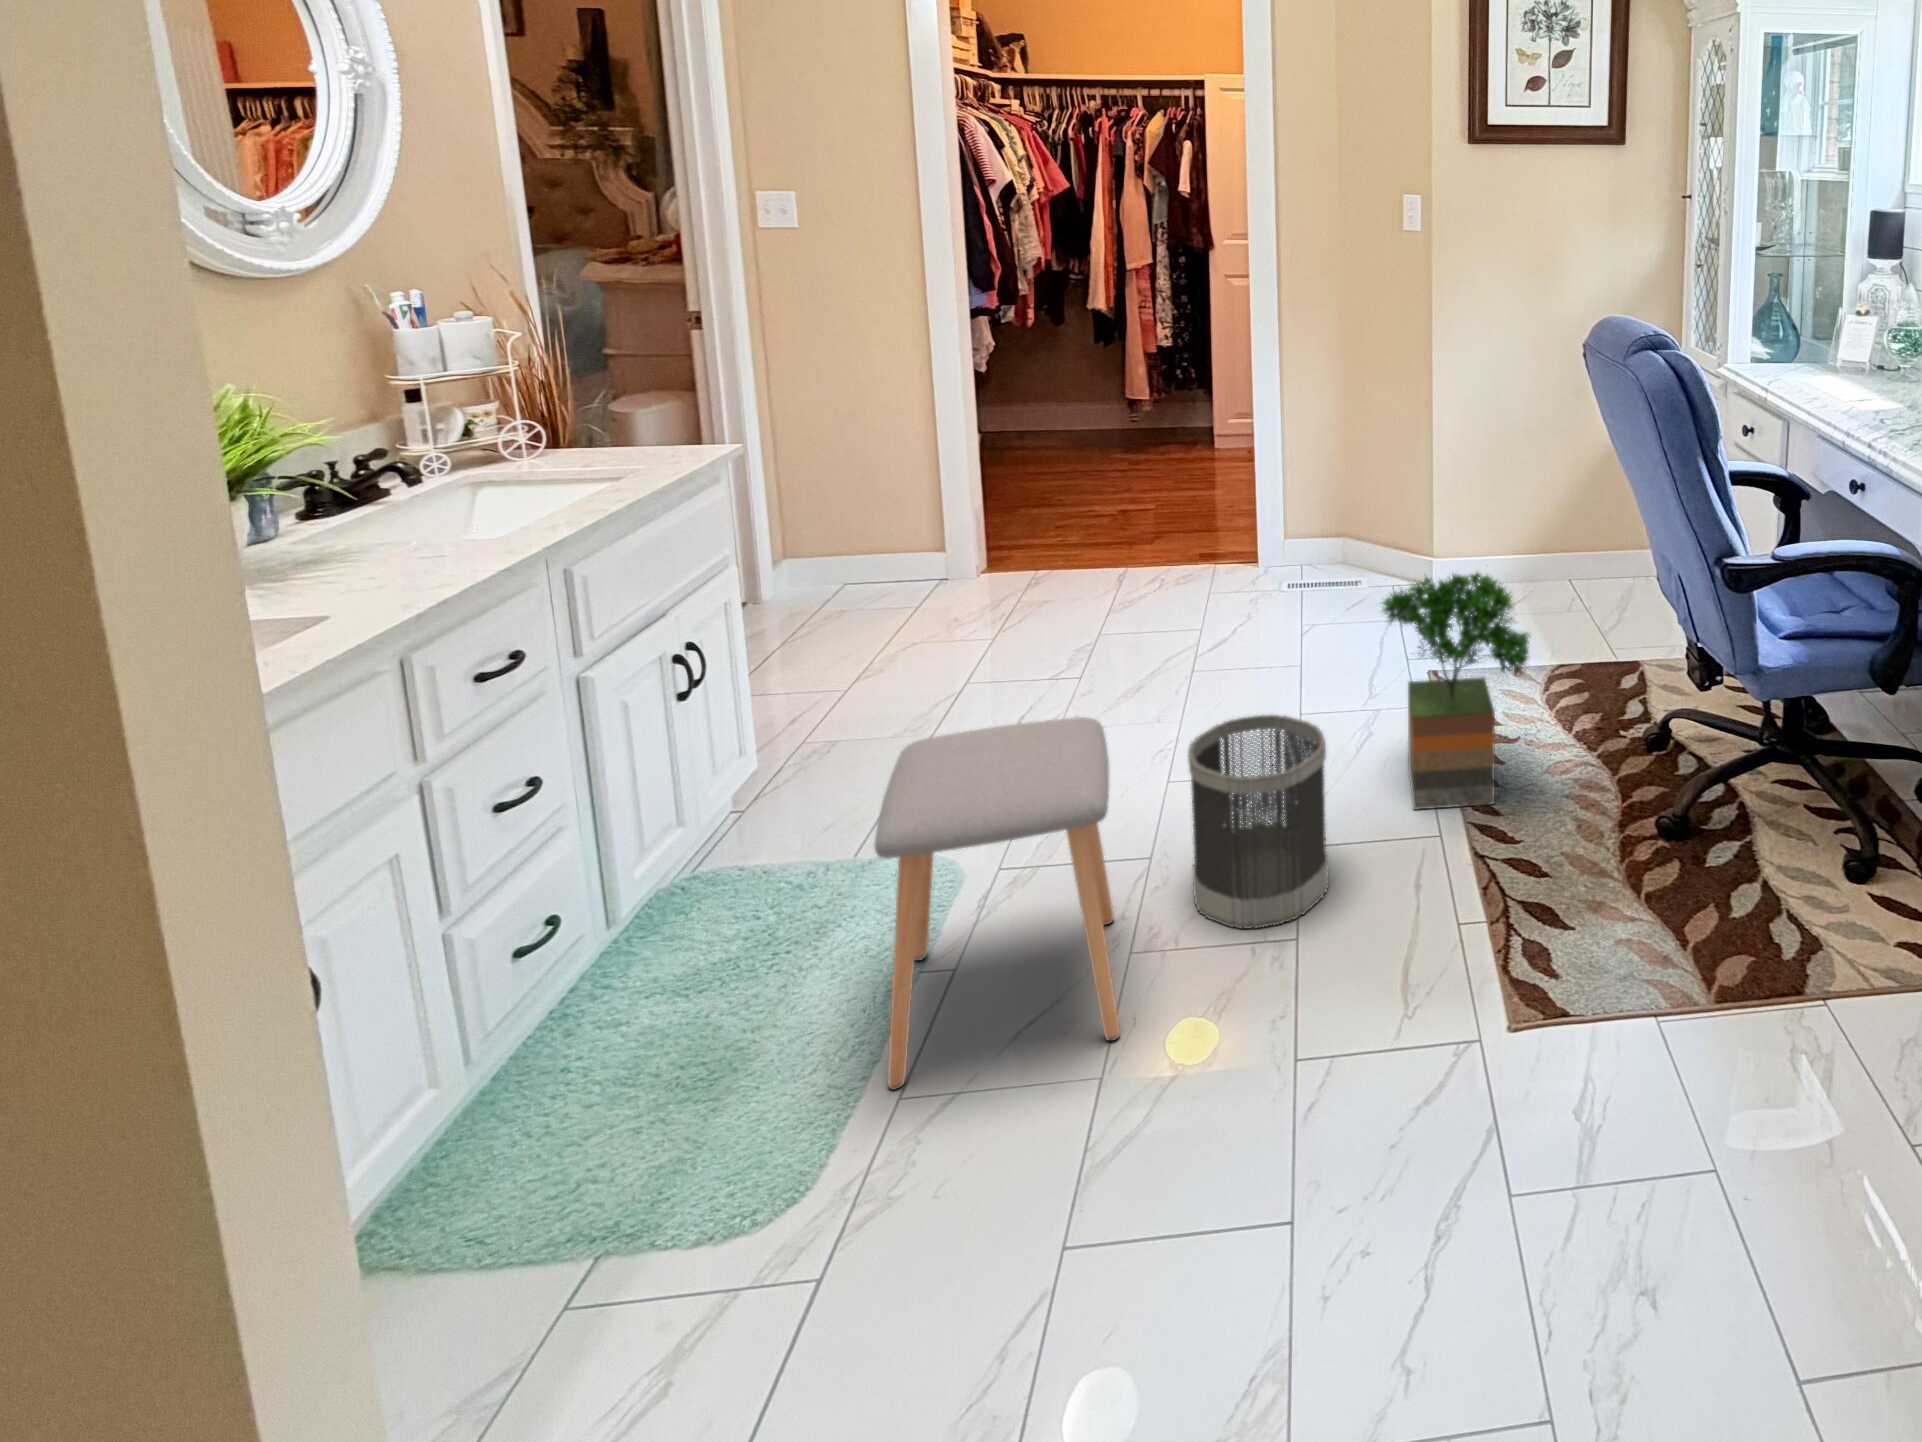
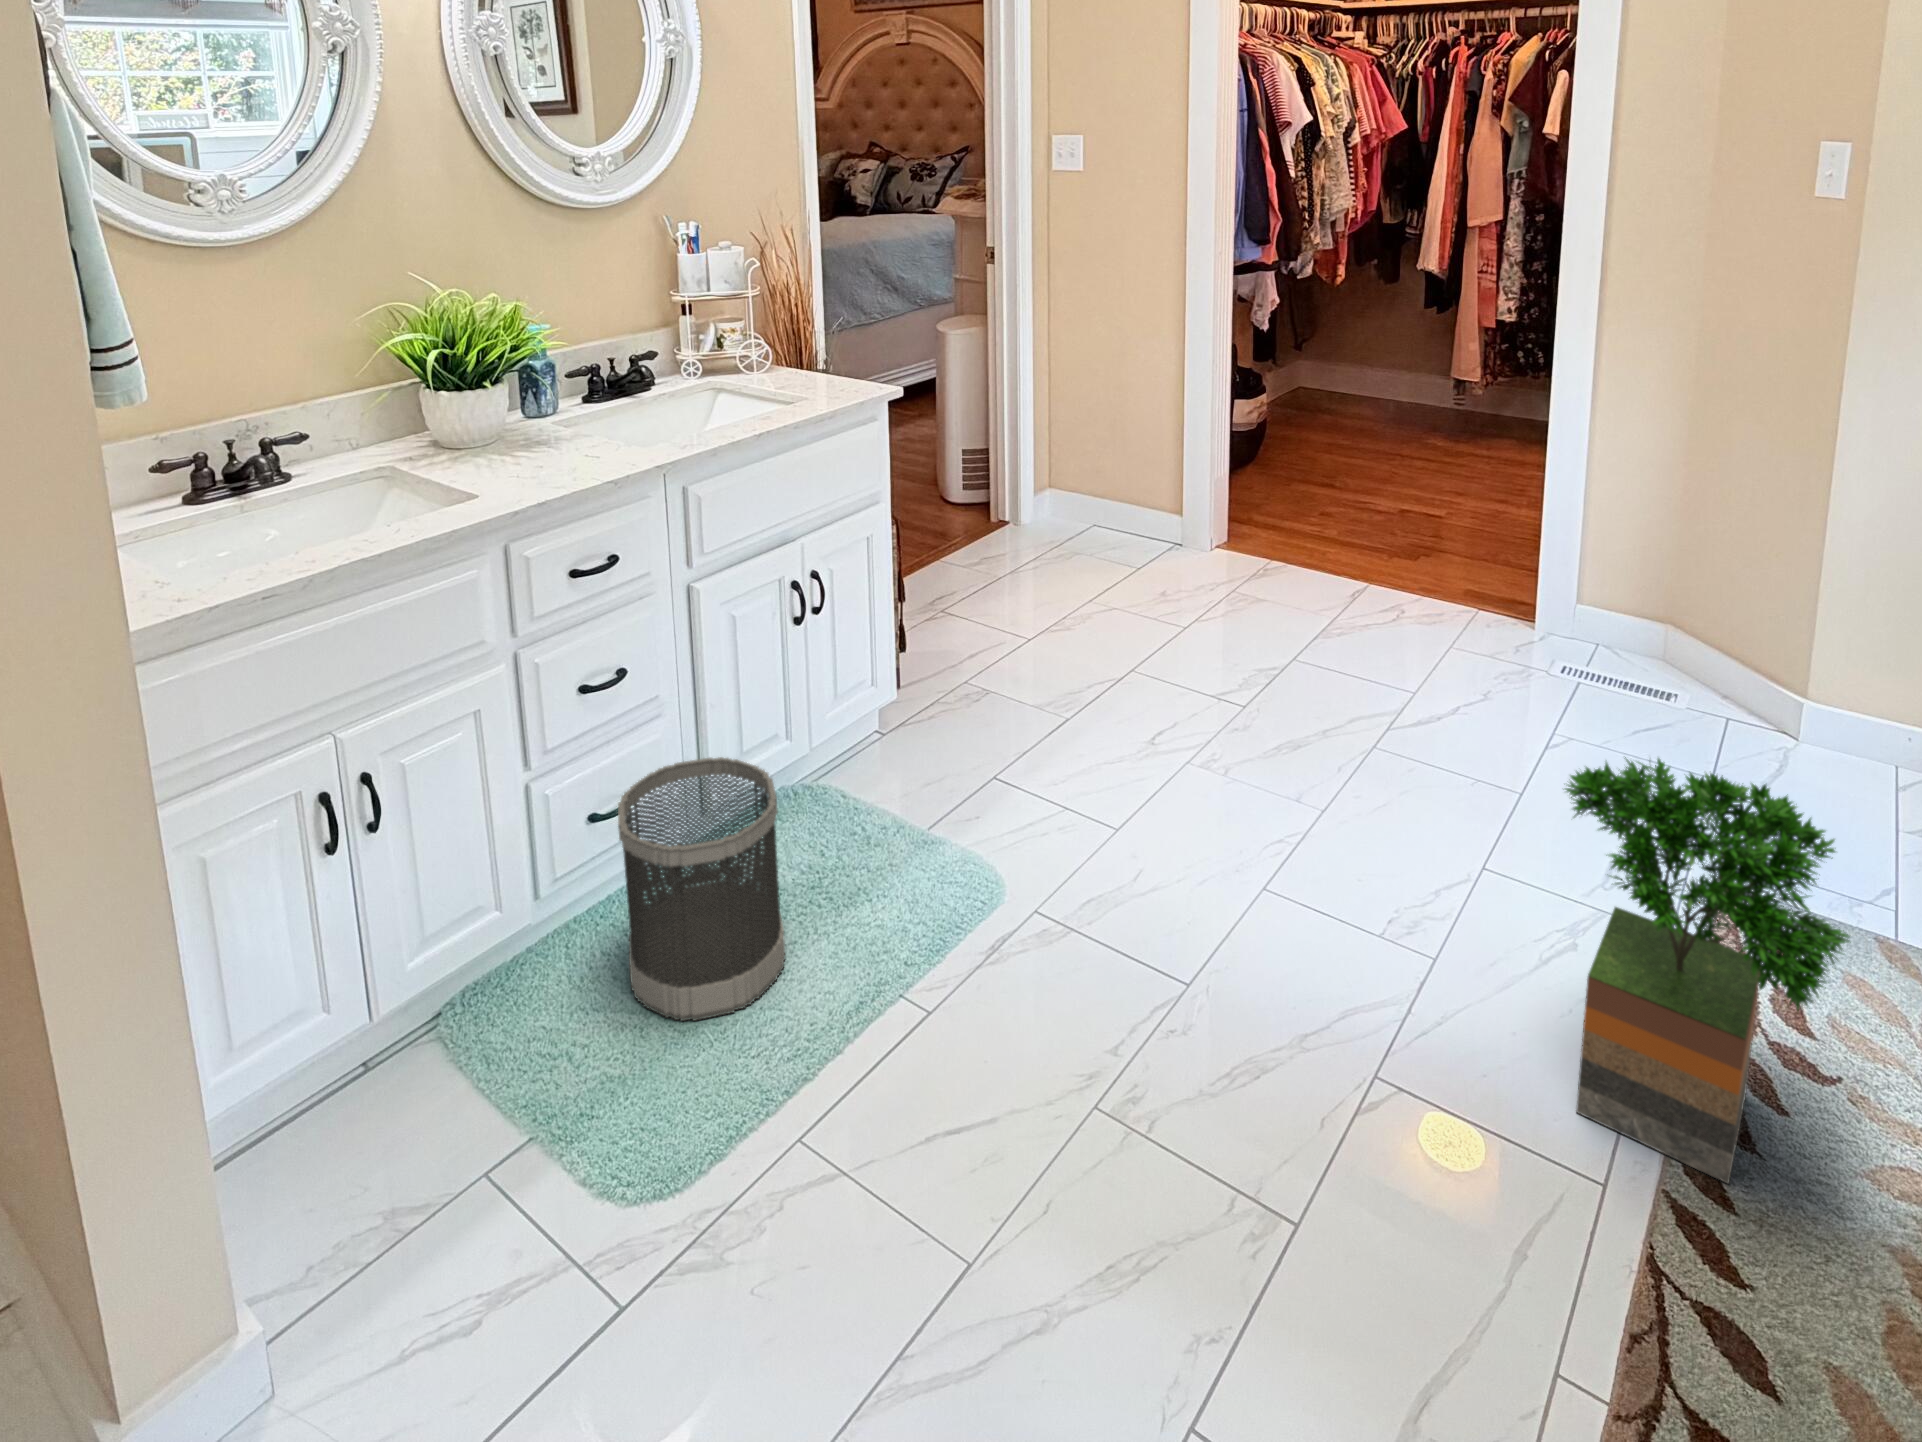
wastebasket: present [1188,714,1329,929] -> present [618,757,785,1021]
stool: present [875,717,1120,1090] -> none [785,752,1100,1227]

